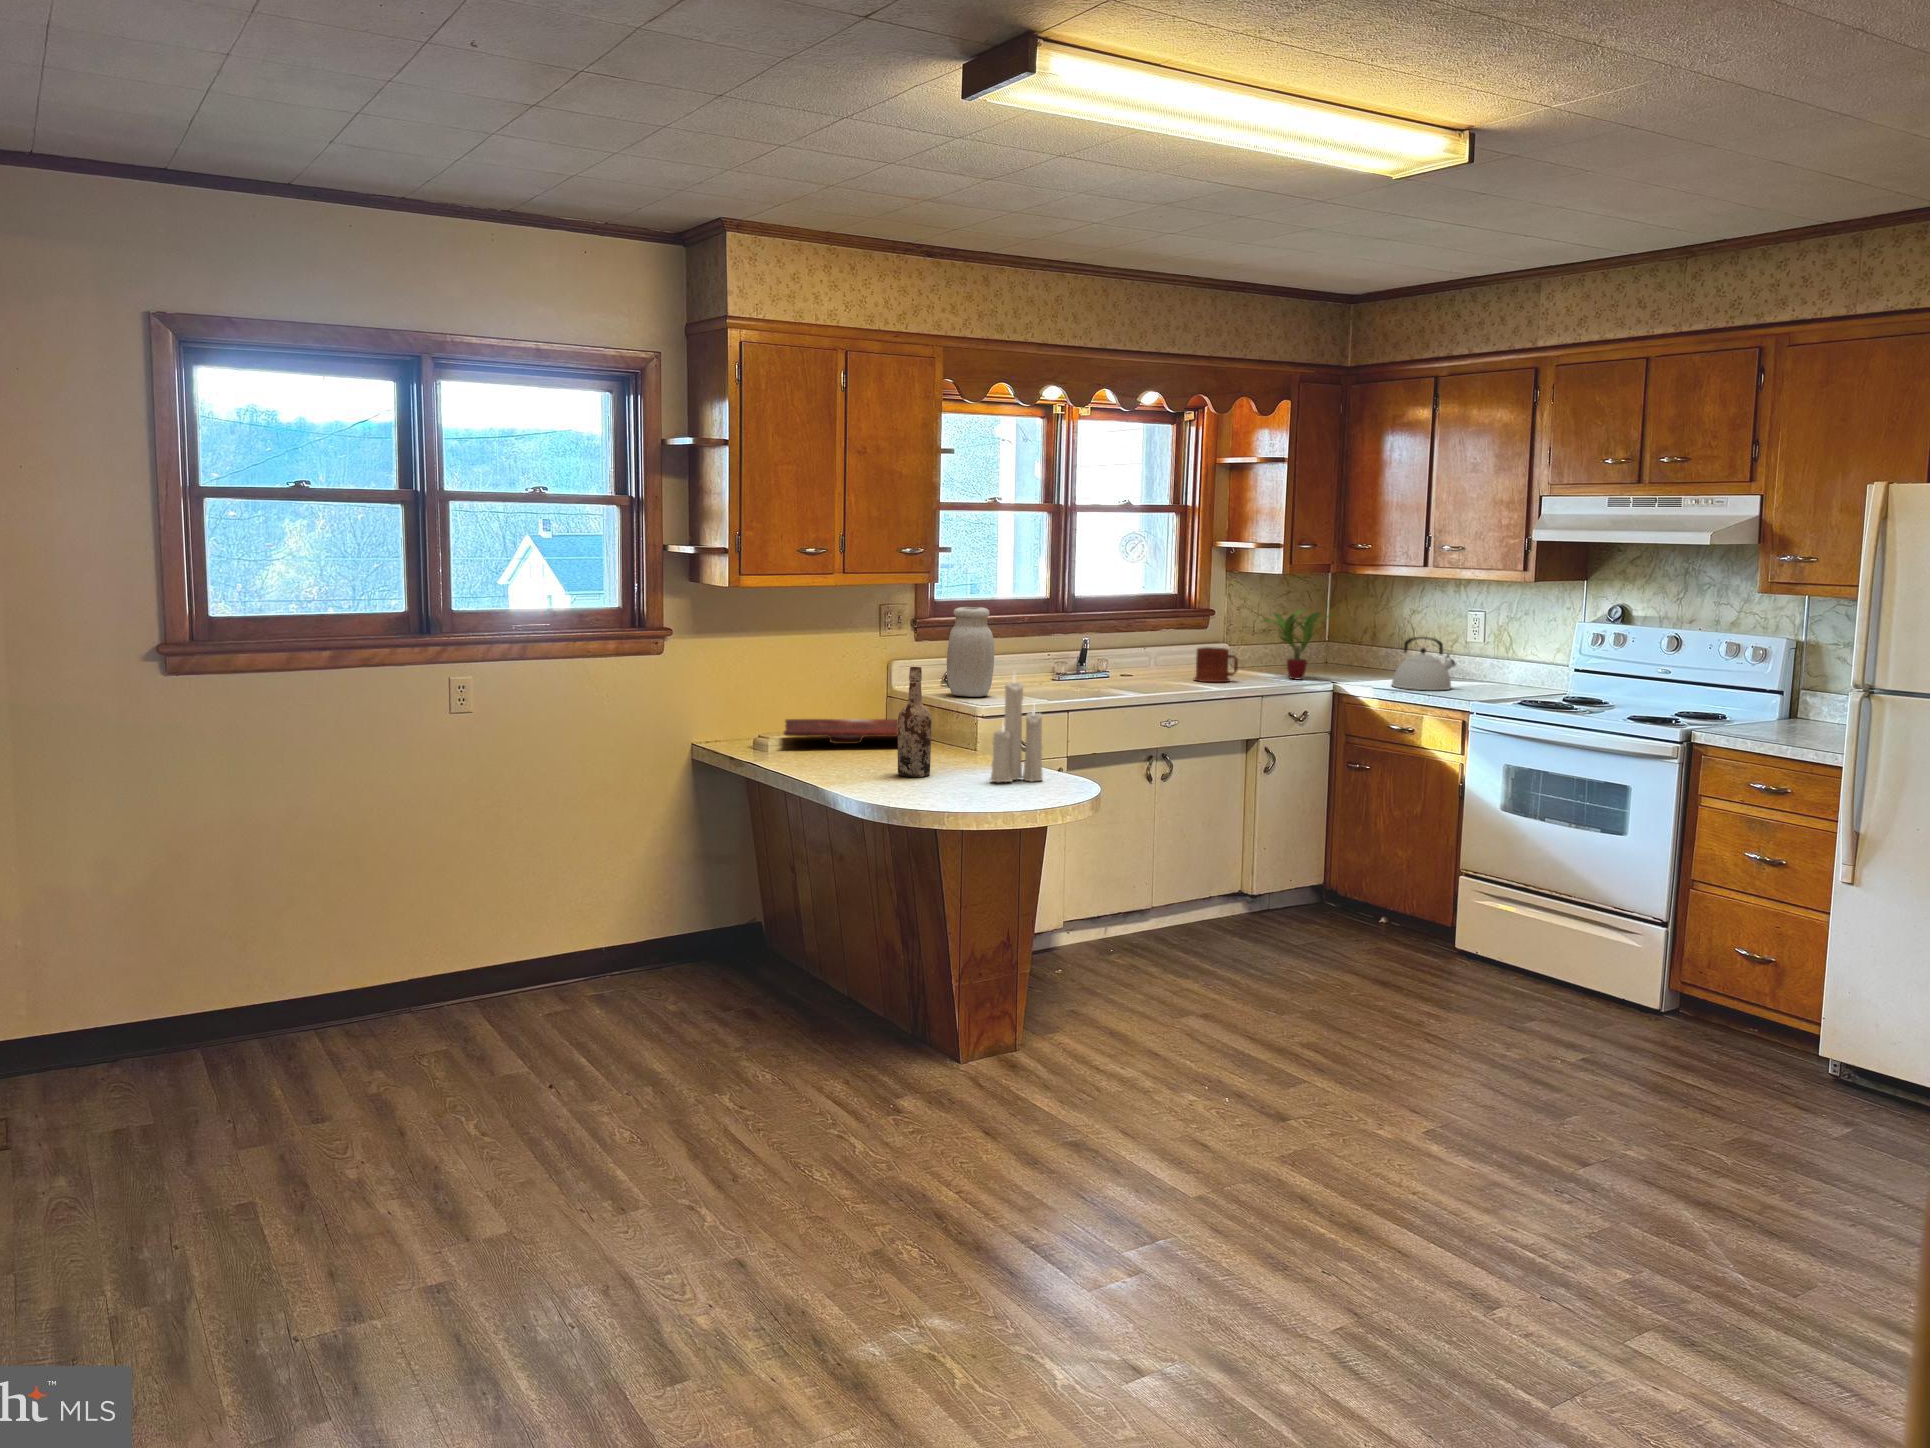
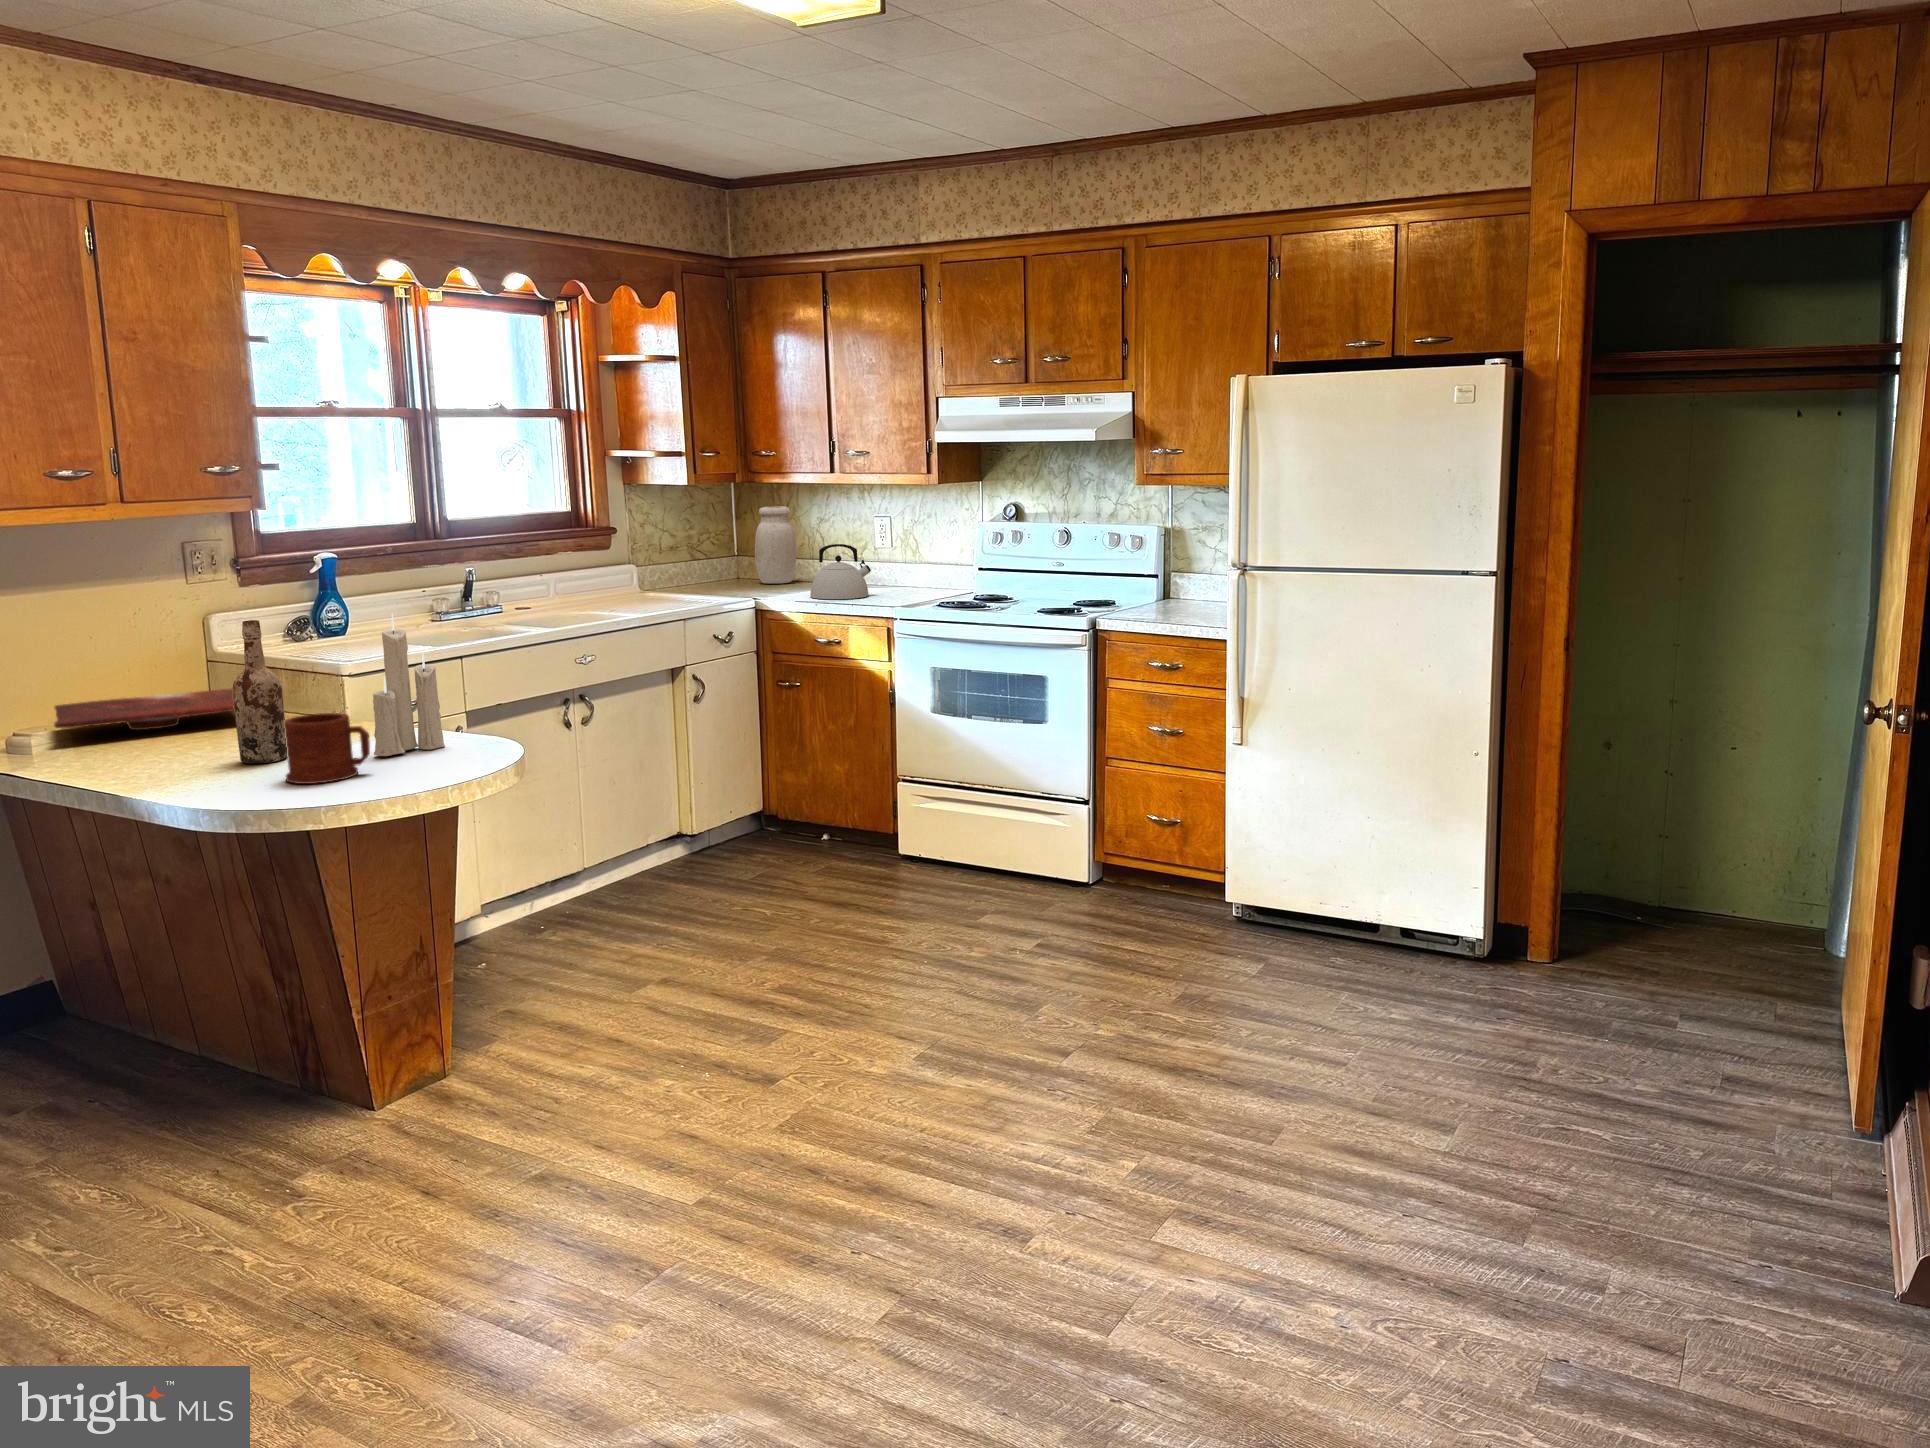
jar: present [947,607,994,697] -> present [755,506,796,584]
potted plant: present [1263,609,1329,679] -> none [667,519,752,598]
mug: present [1194,647,1238,683] -> present [284,713,370,784]

